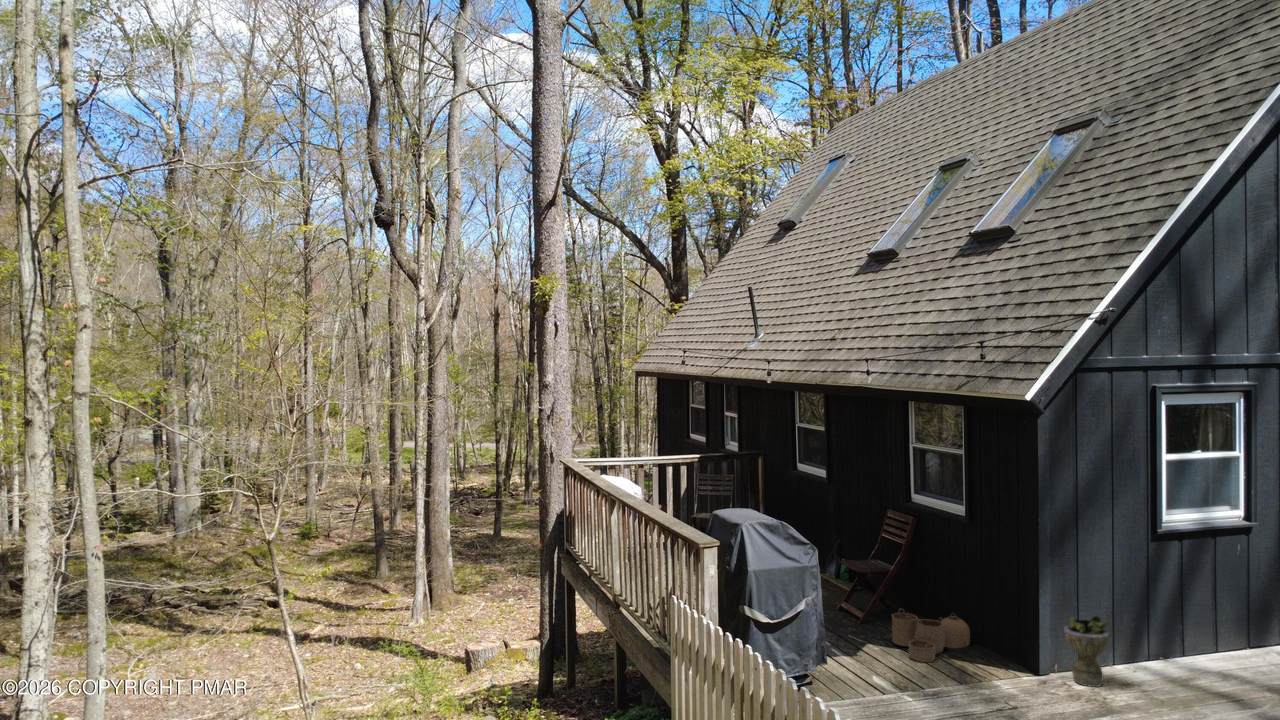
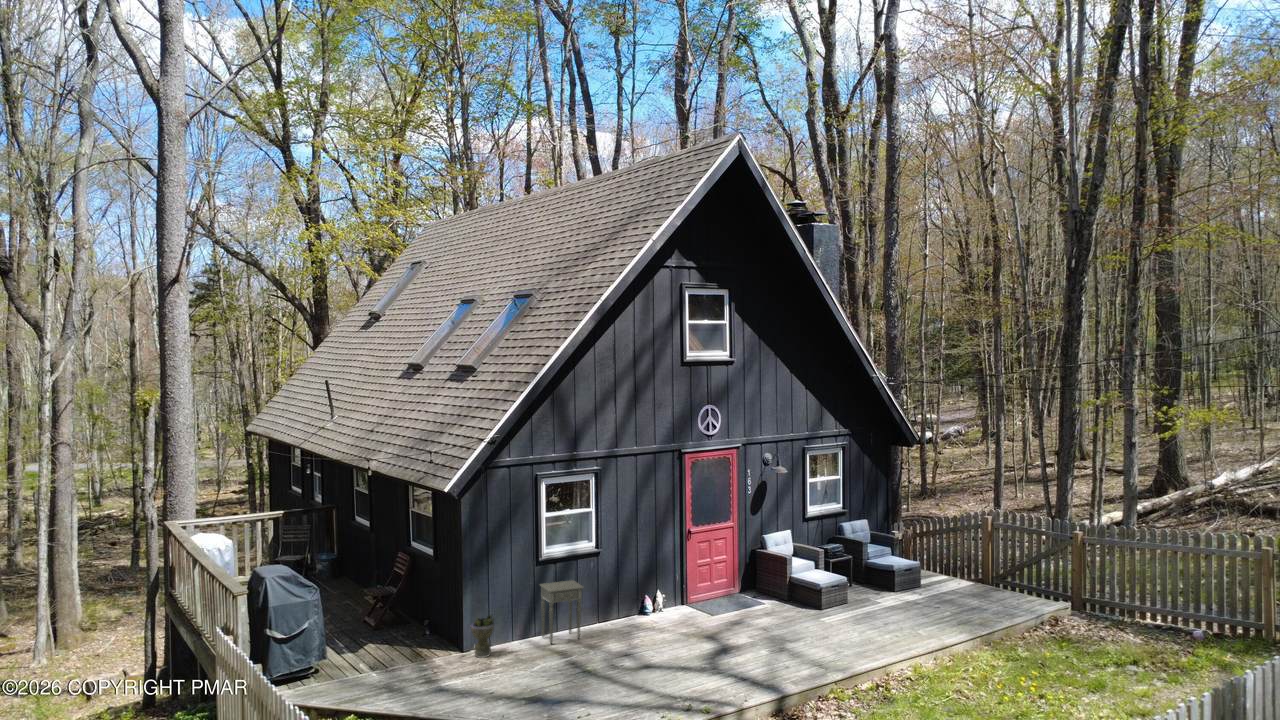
side table: none [1161,570,1258,676] -> present [540,580,584,644]
woven basket: present [892,612,970,662] -> none [386,619,437,653]

